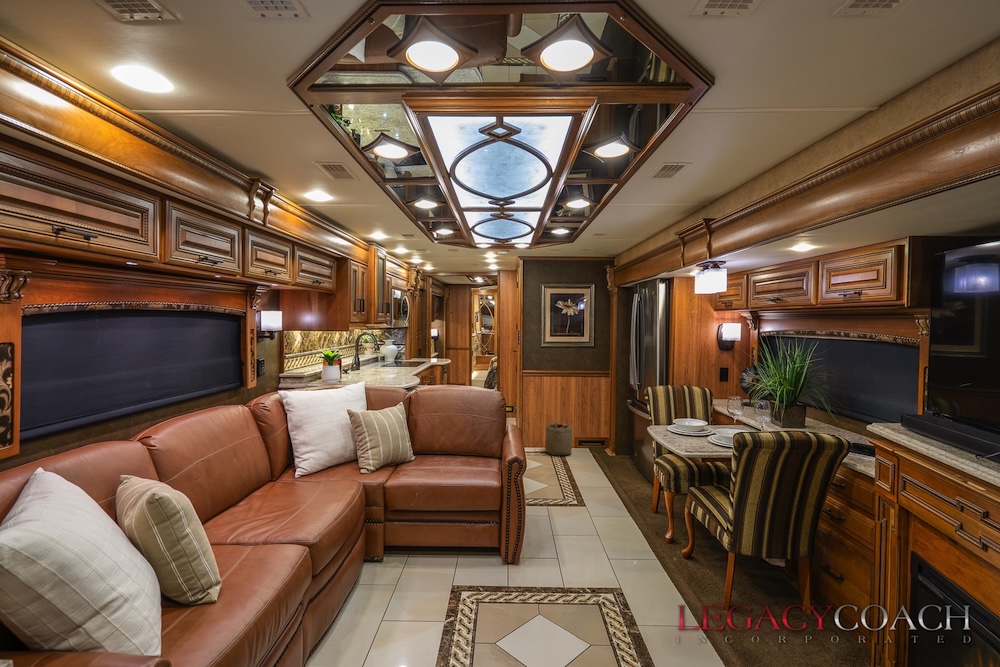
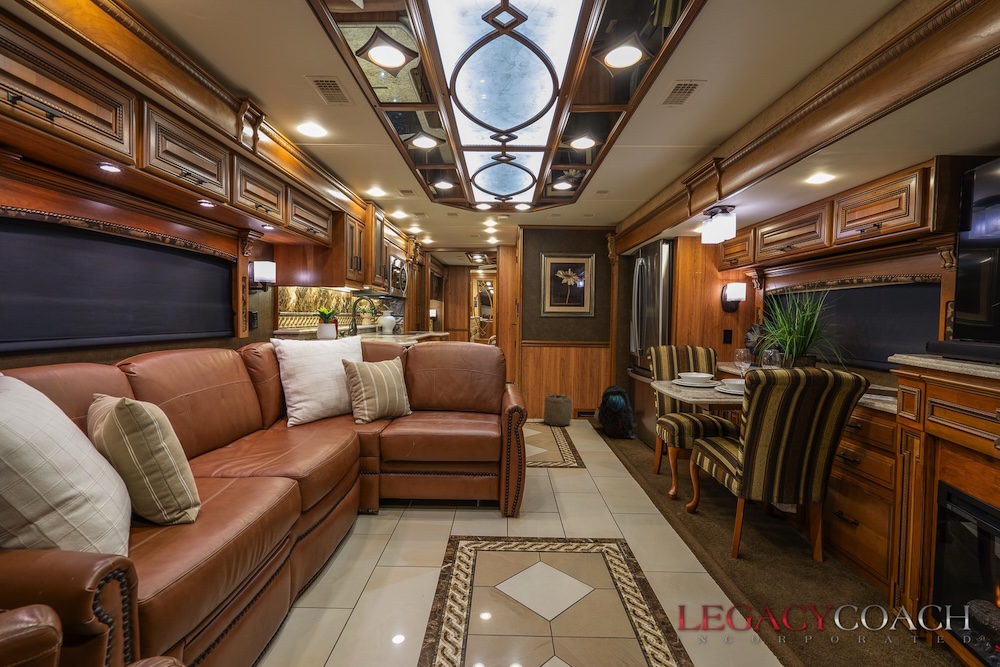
backpack: none [595,416,635,470] -> present [594,385,635,439]

